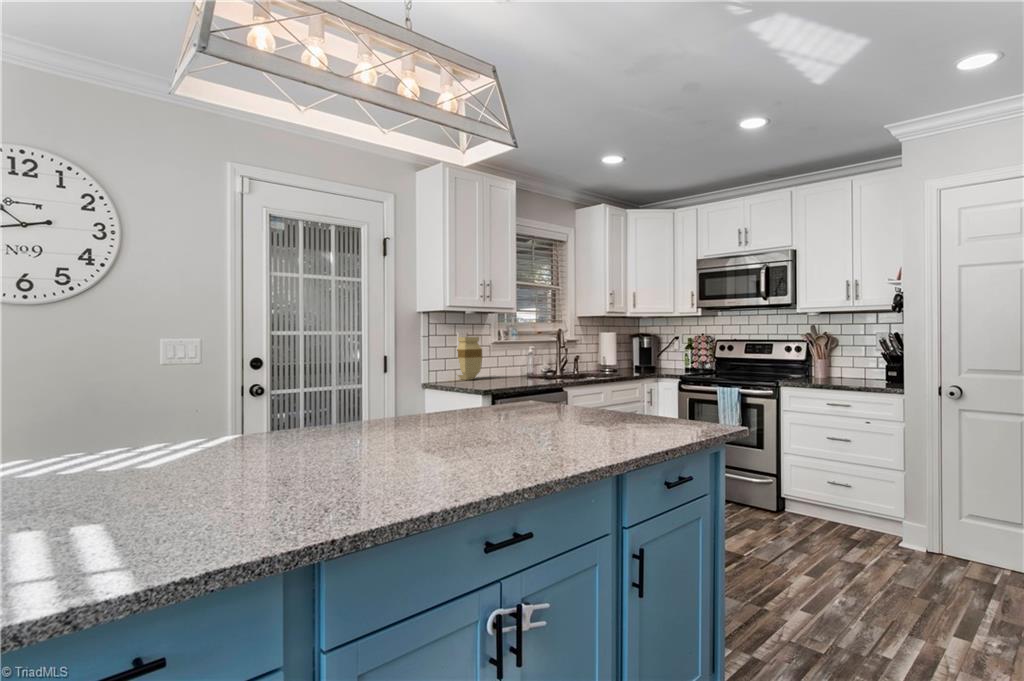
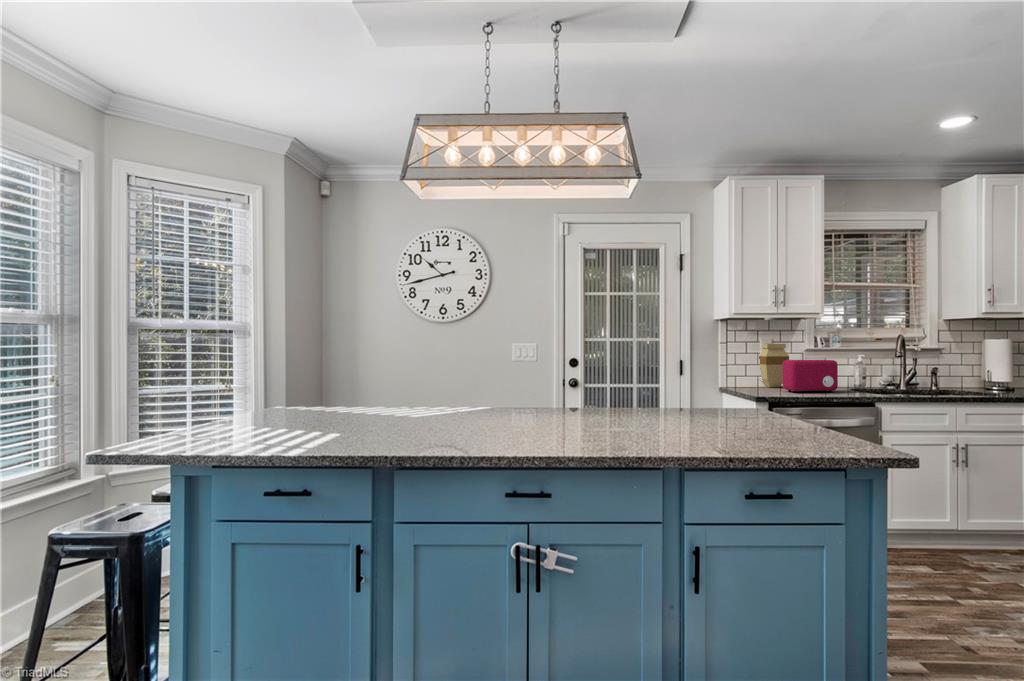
toaster: none [486,352,529,384] -> present [782,360,838,392]

